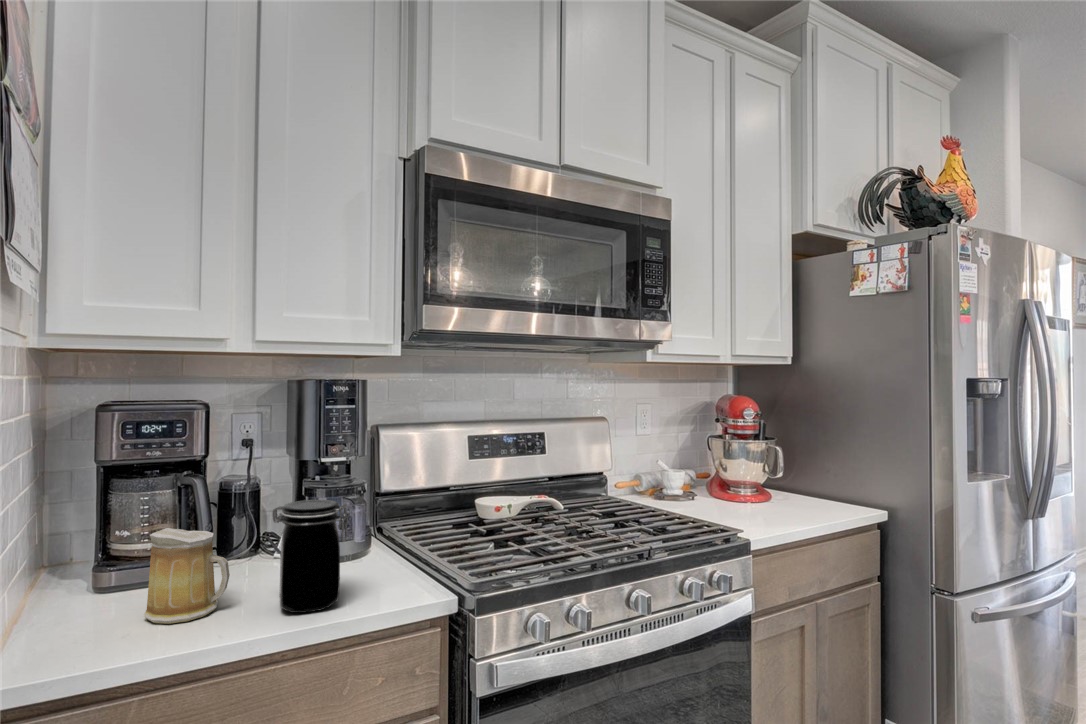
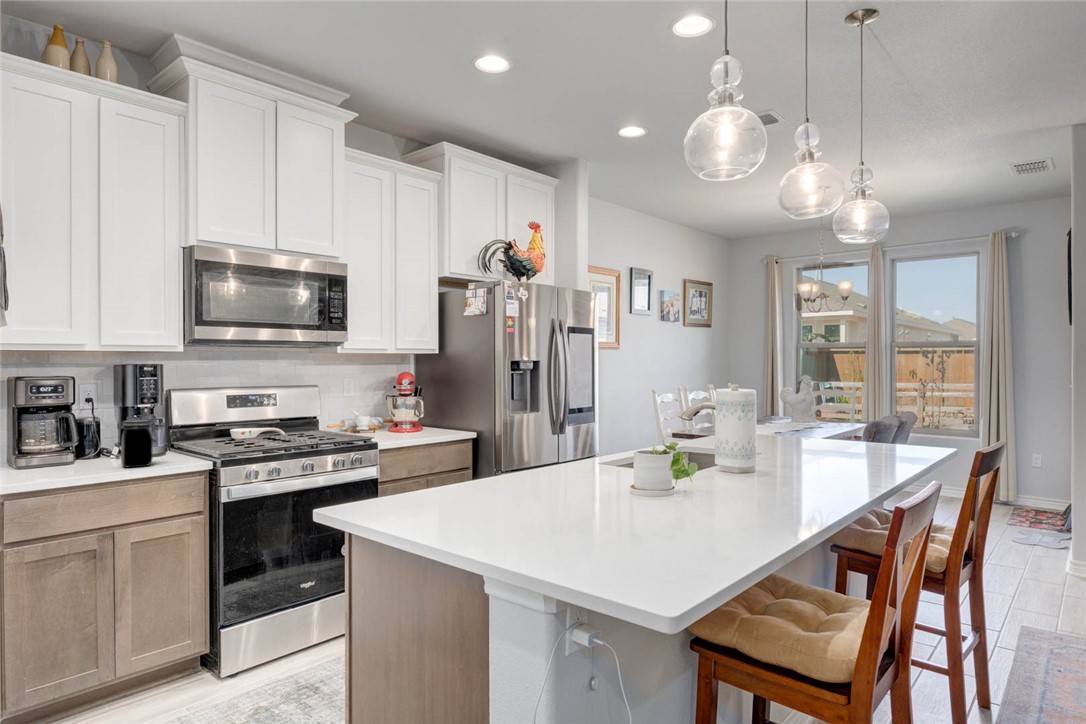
mug: present [144,528,230,624] -> none [54,432,96,472]

